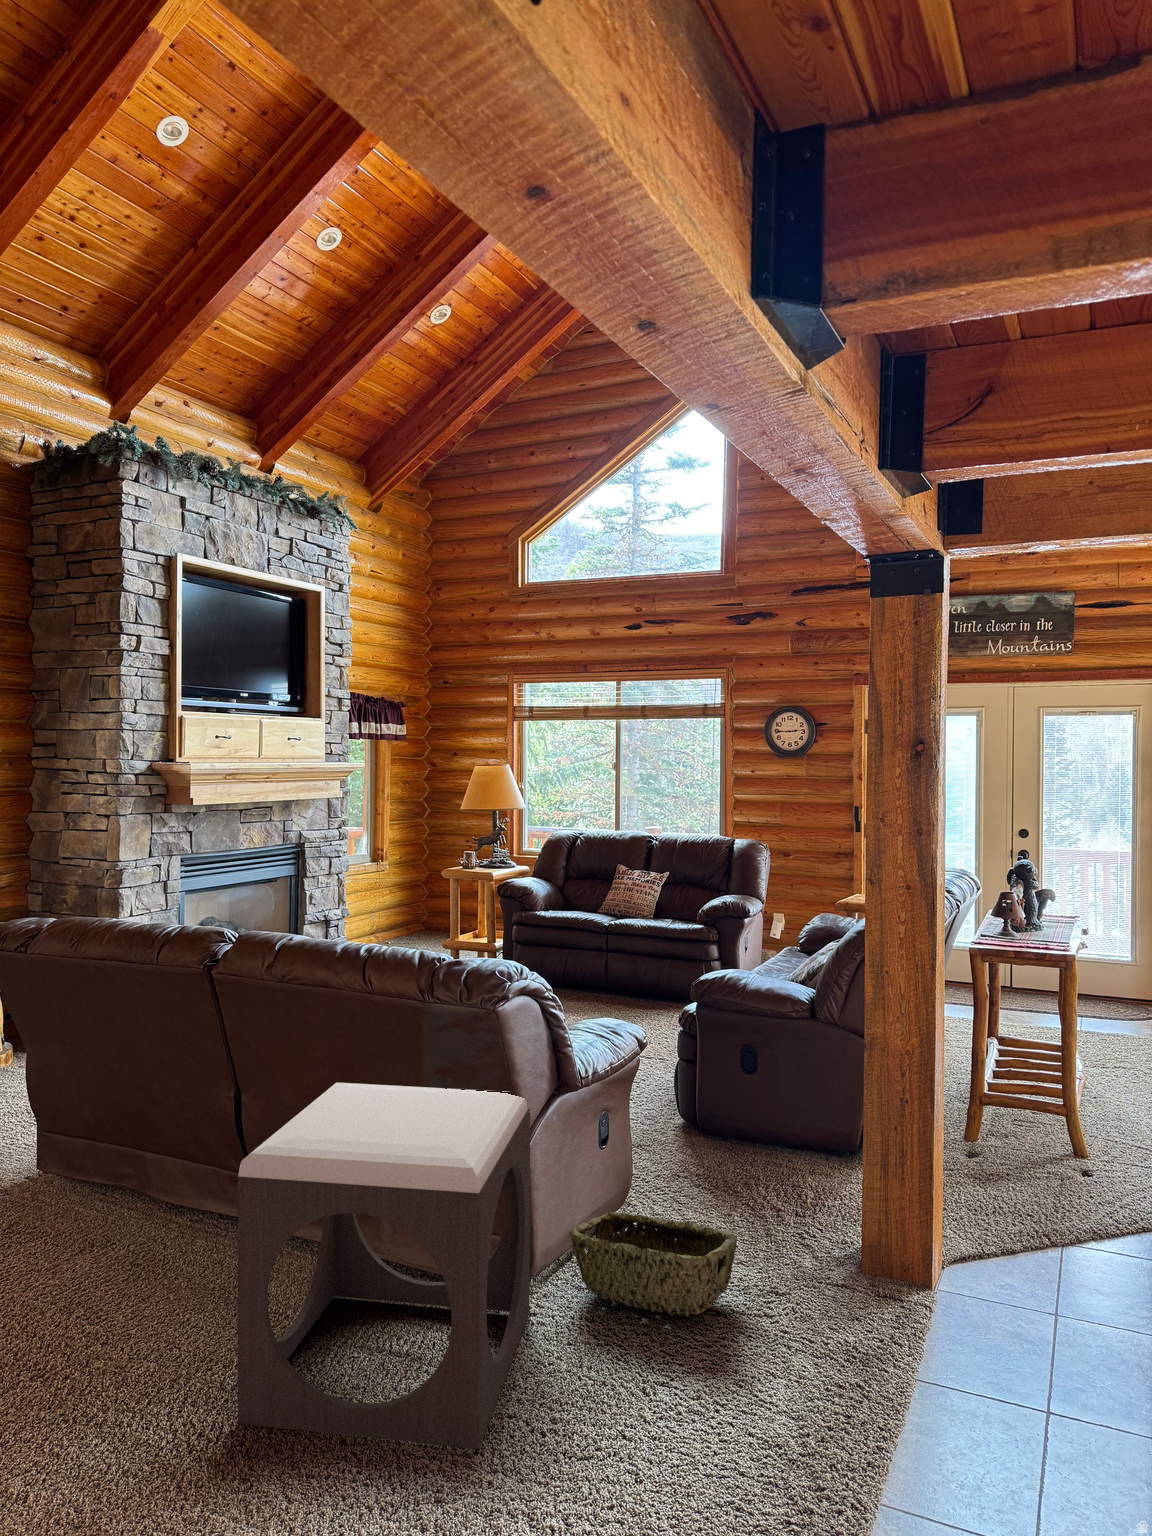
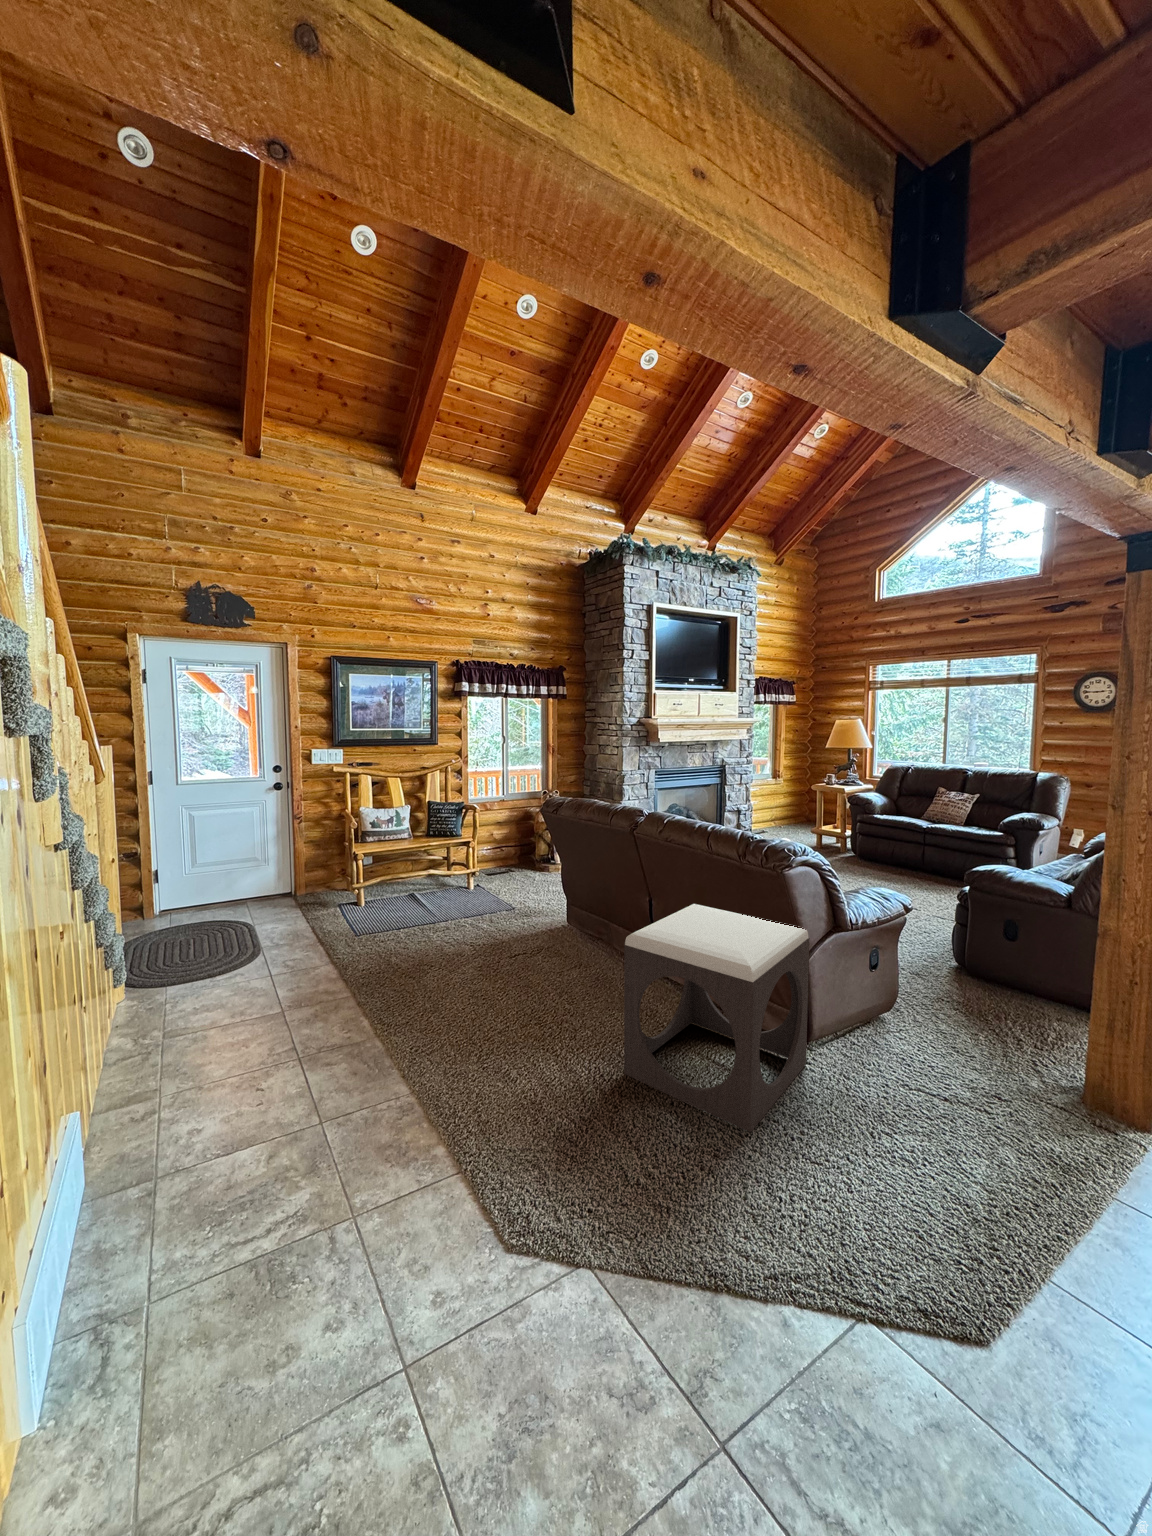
woven basket: present [569,1212,737,1316] -> none [837,1016,966,1098]

